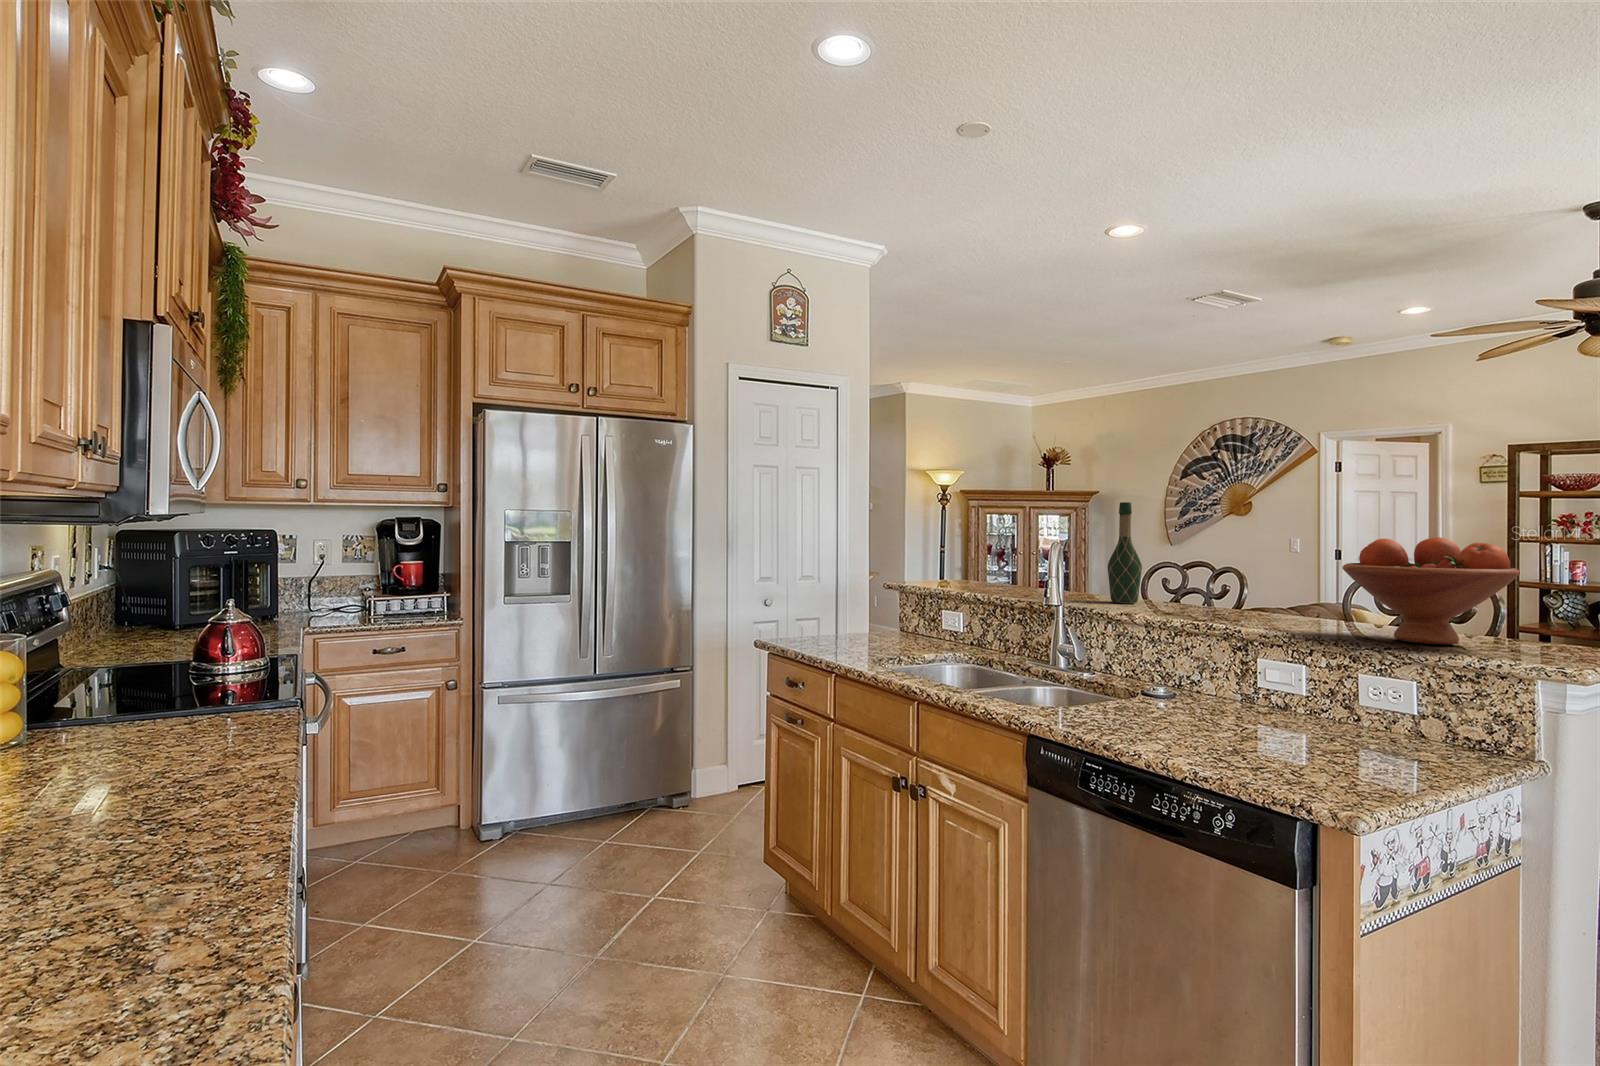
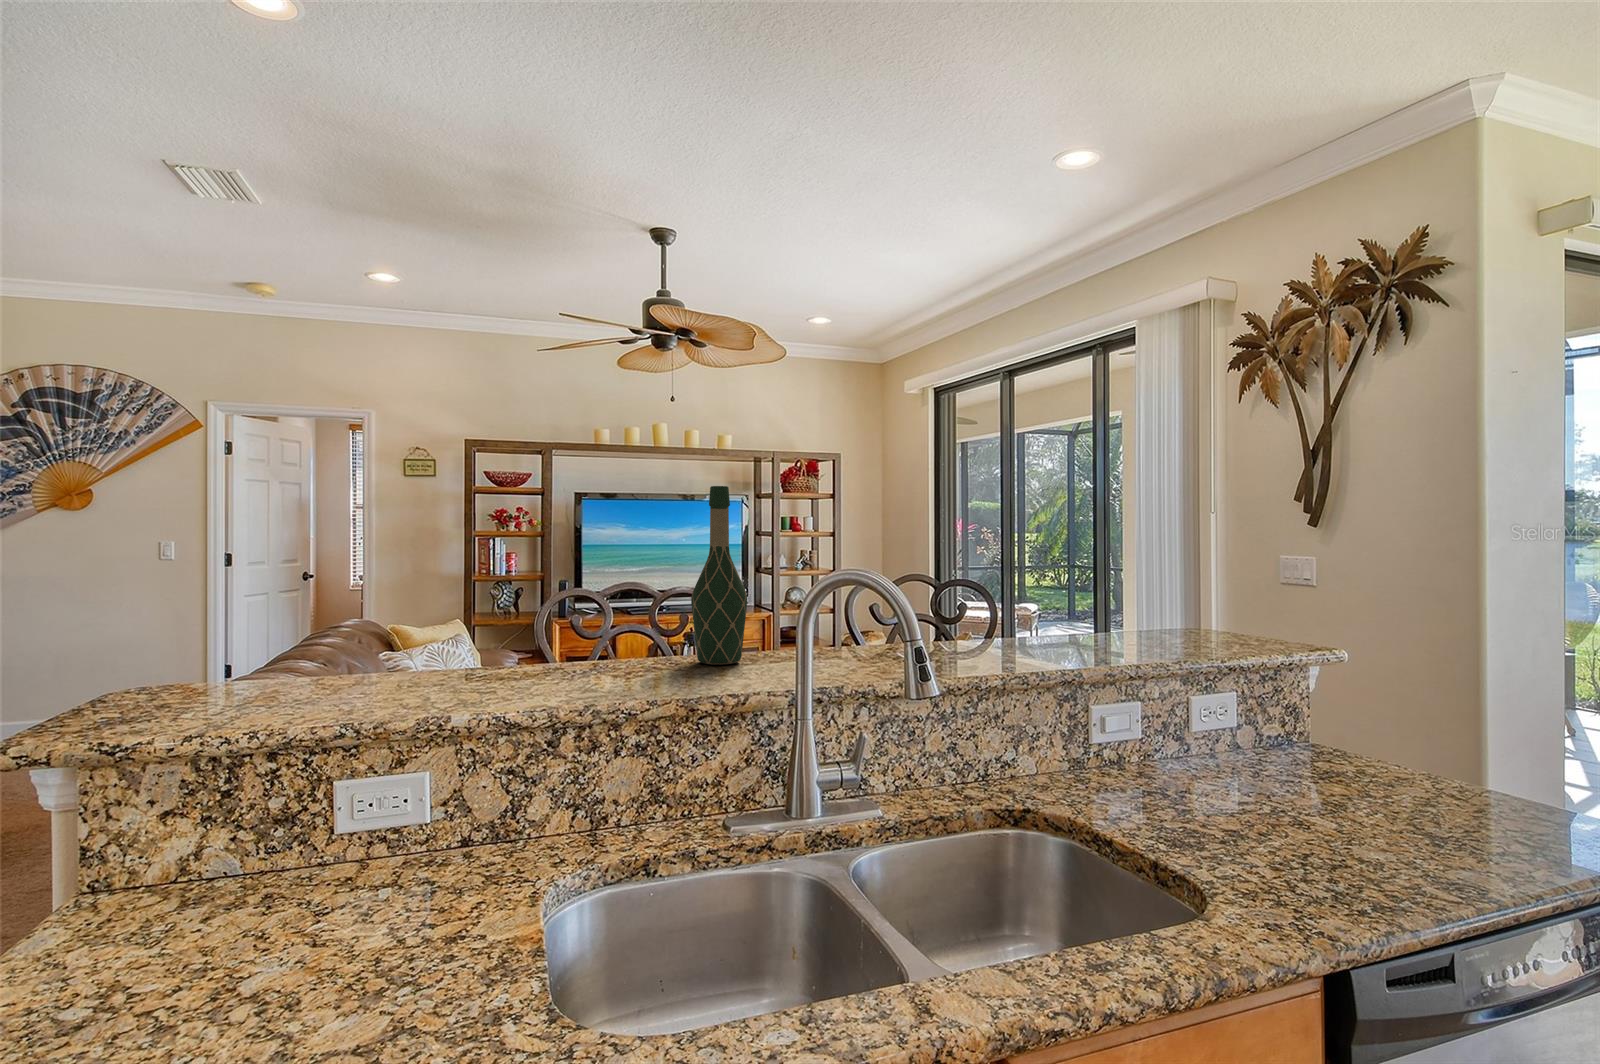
fruit bowl: present [1342,537,1520,645] -> none [1040,538,1200,651]

